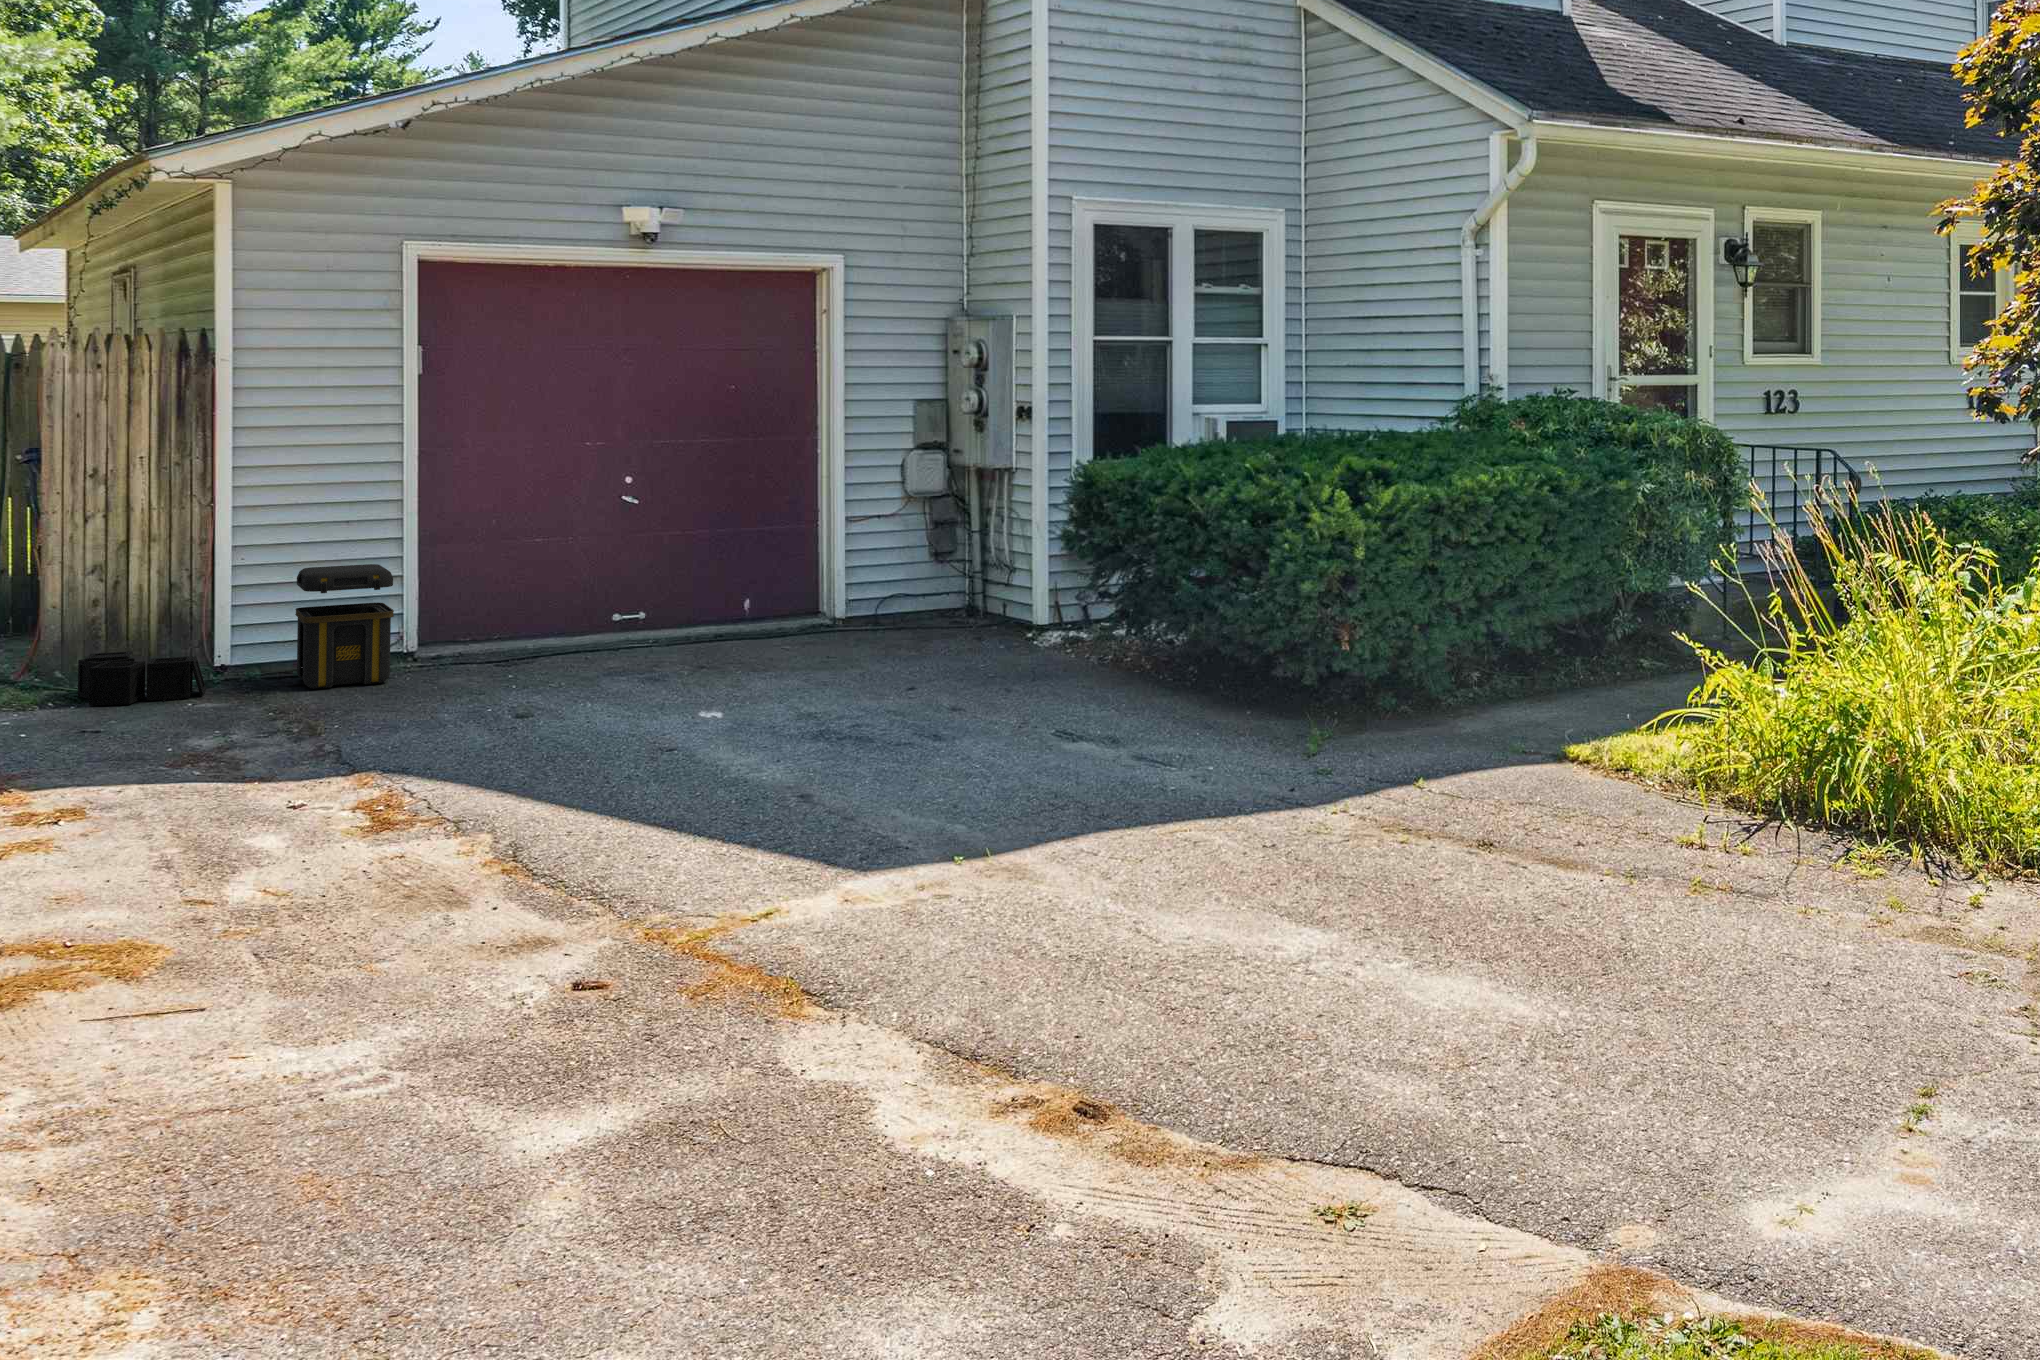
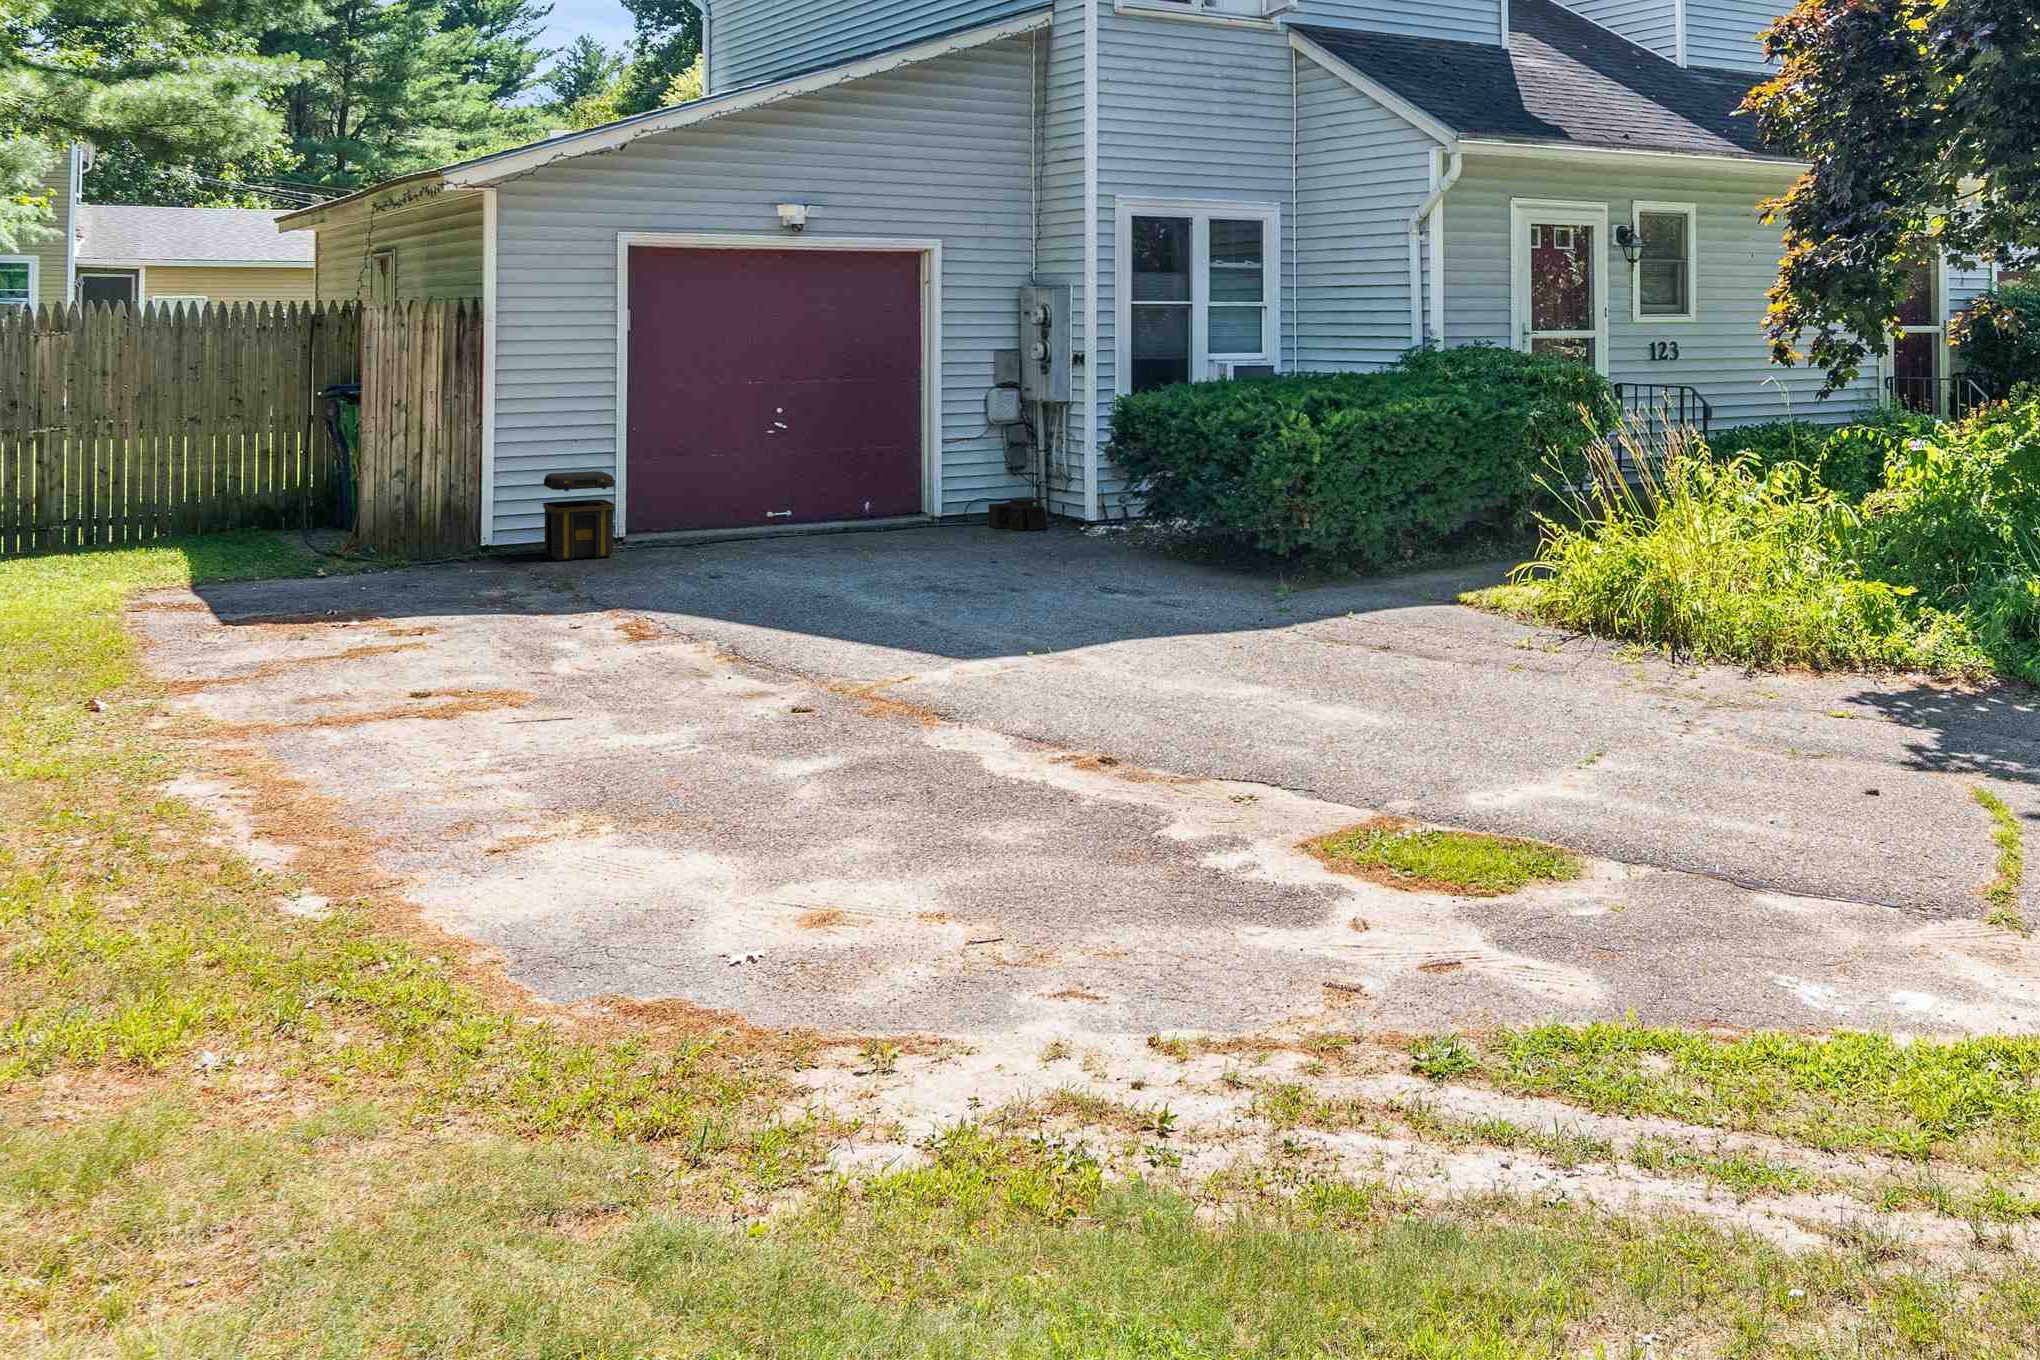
storage bin: present [78,651,206,706] -> present [988,499,1047,530]

